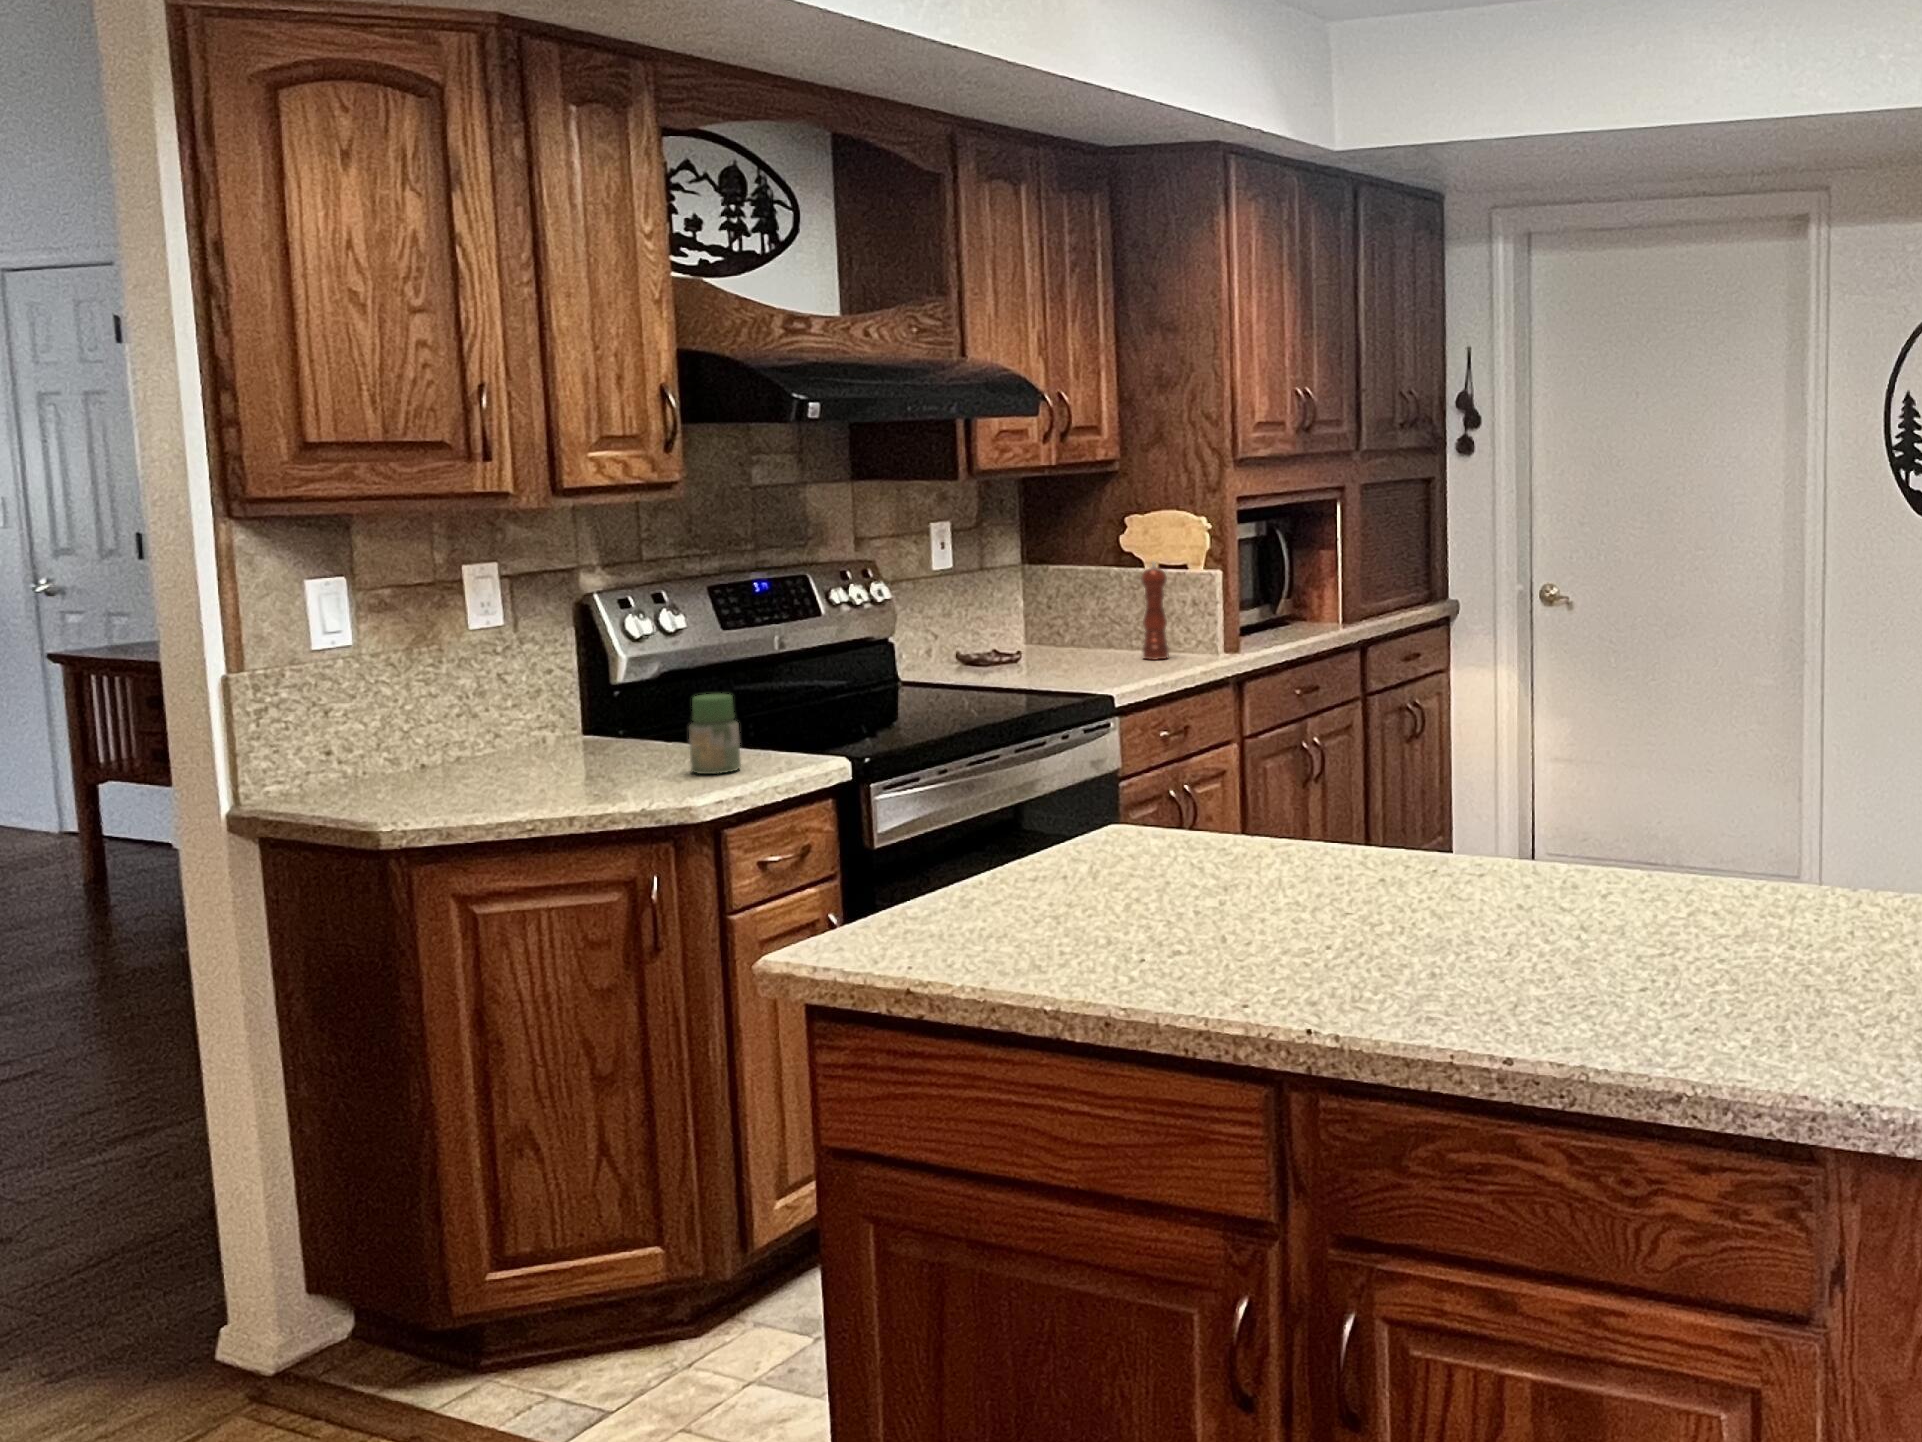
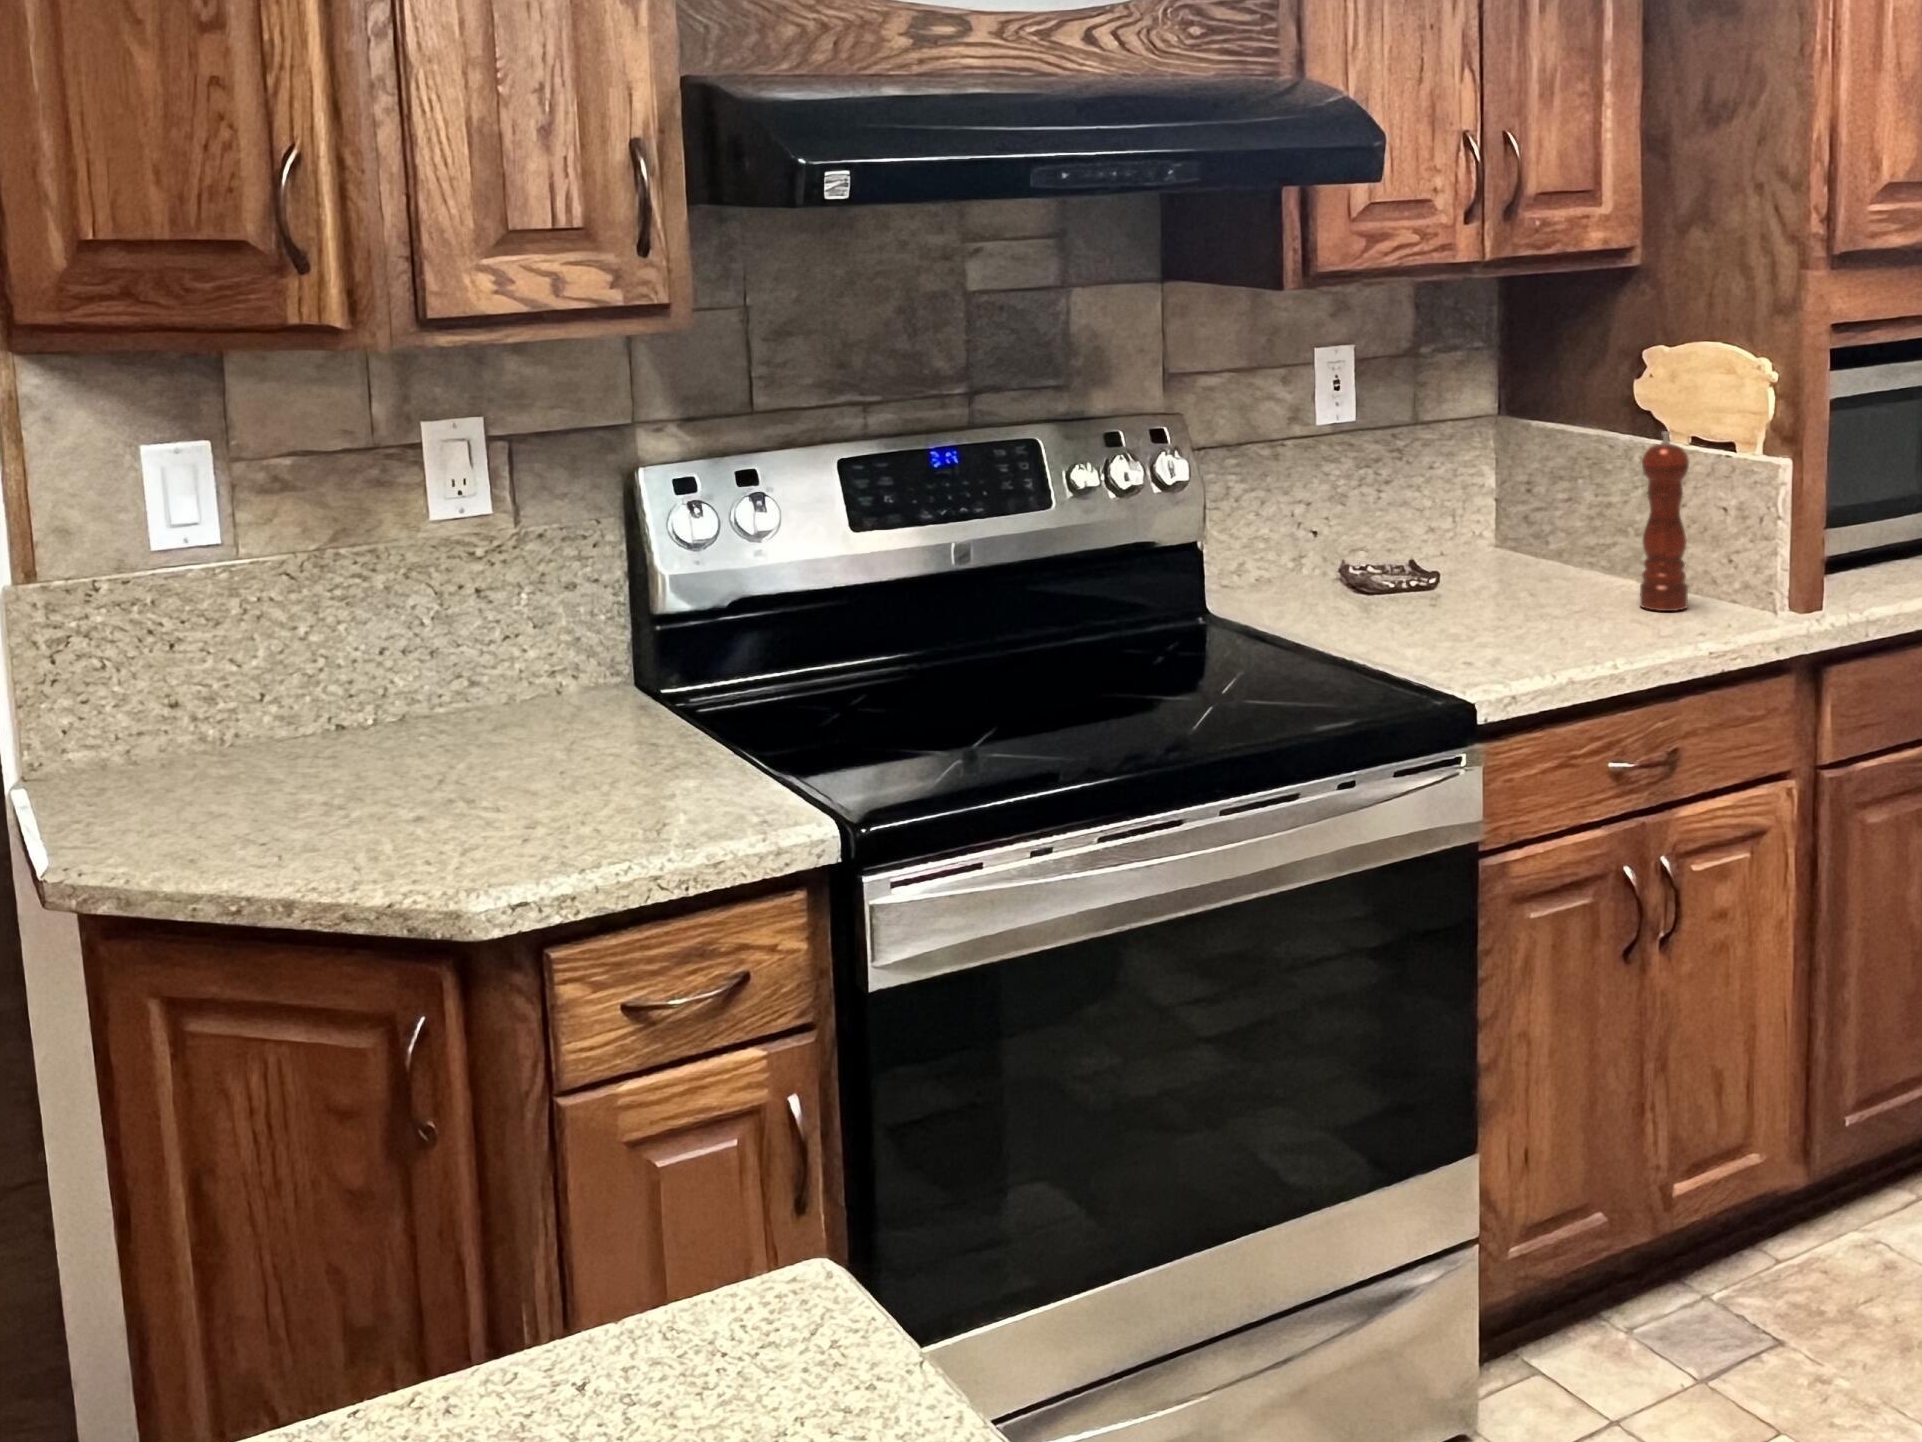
jar: present [689,694,741,774] -> none [461,698,560,858]

